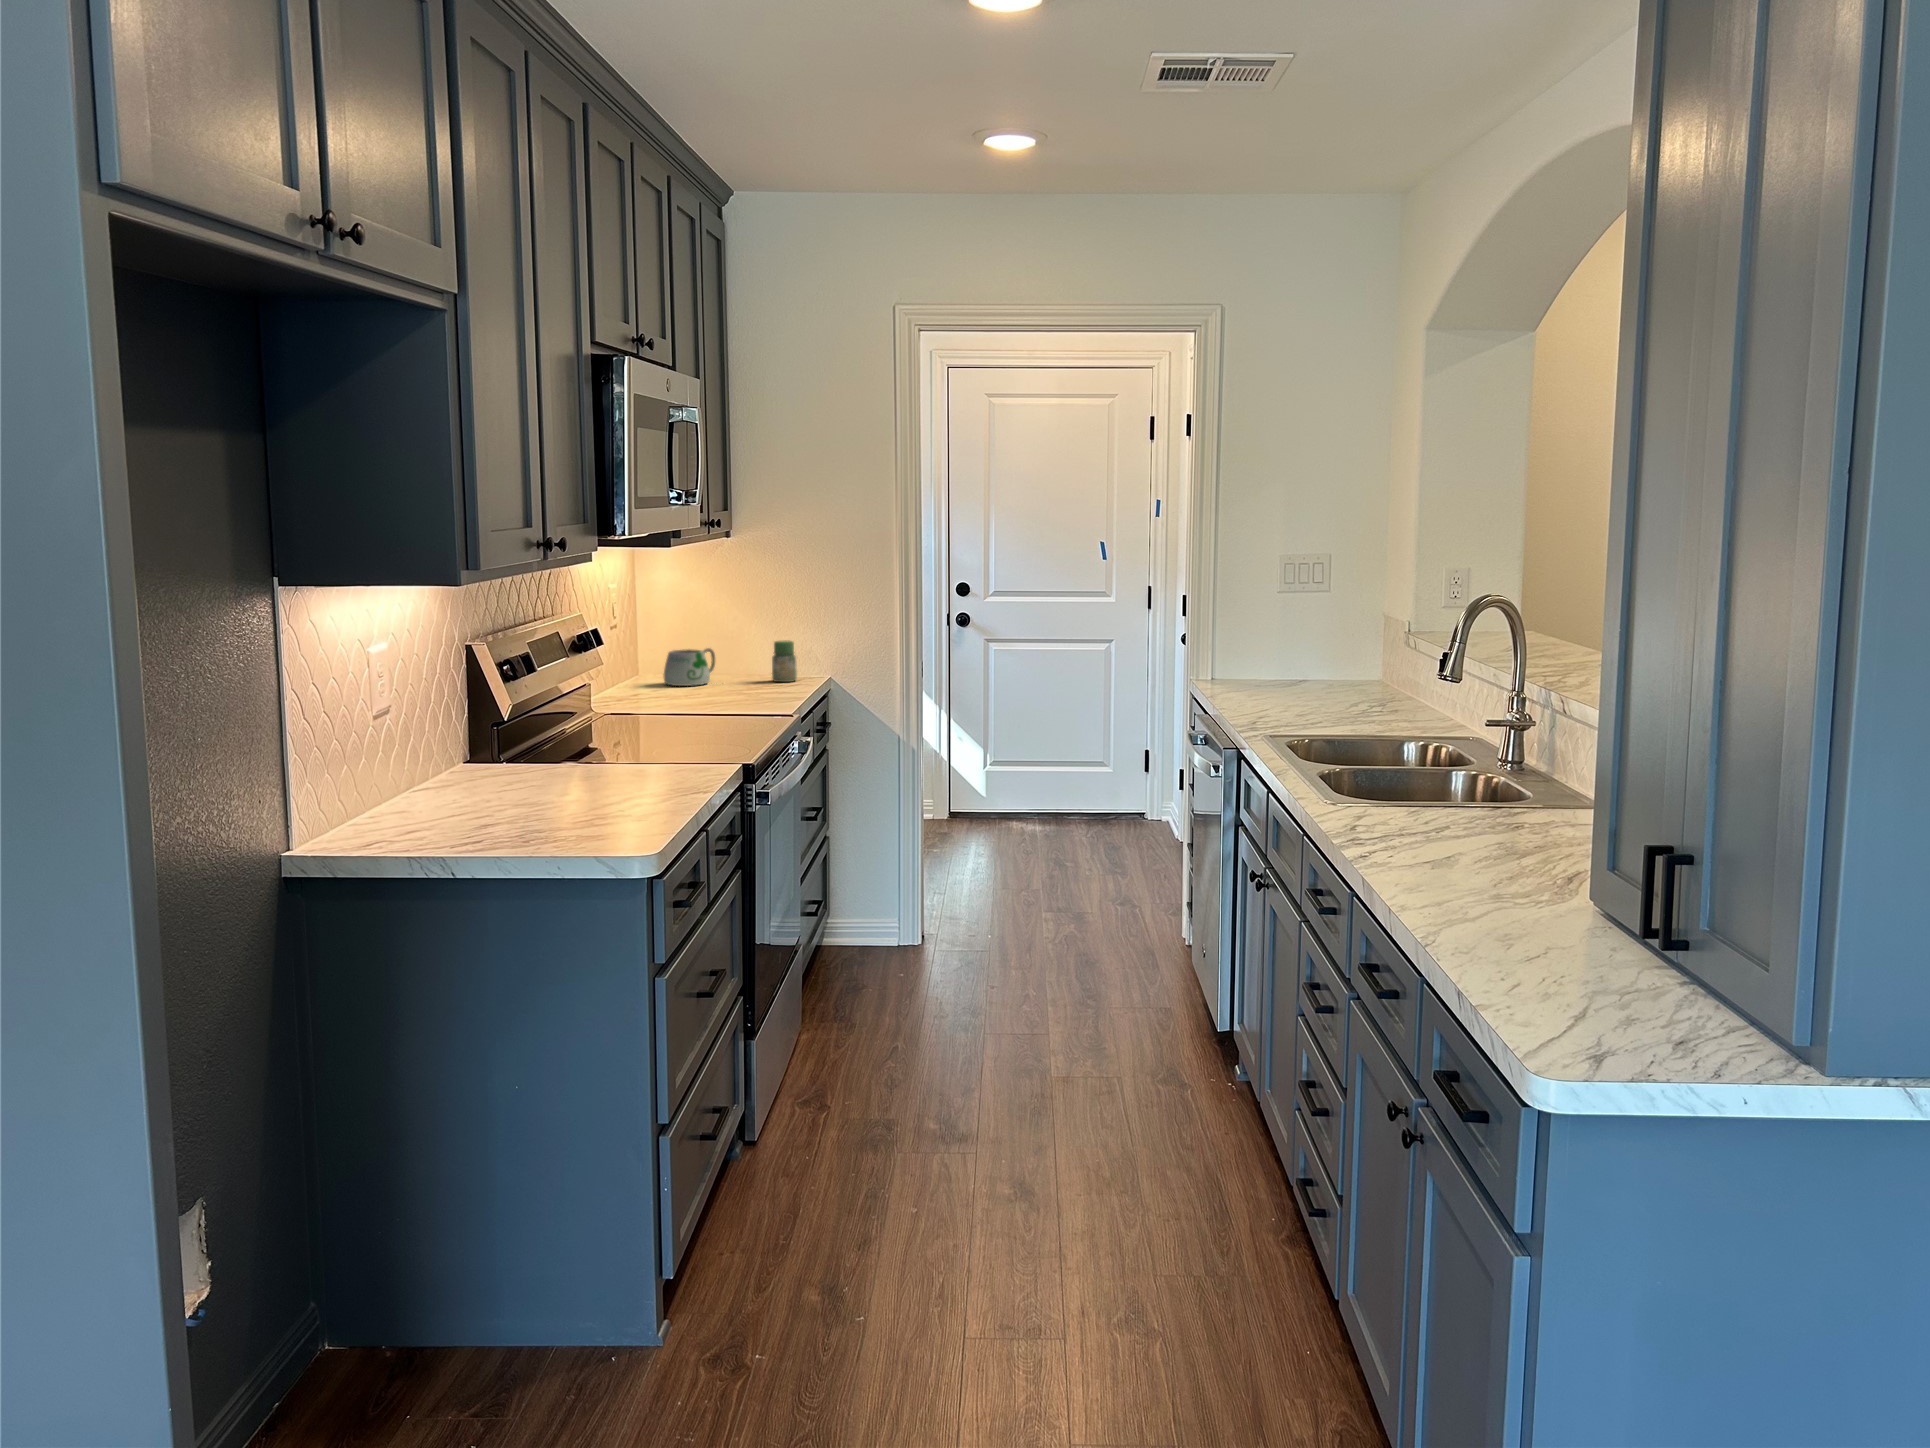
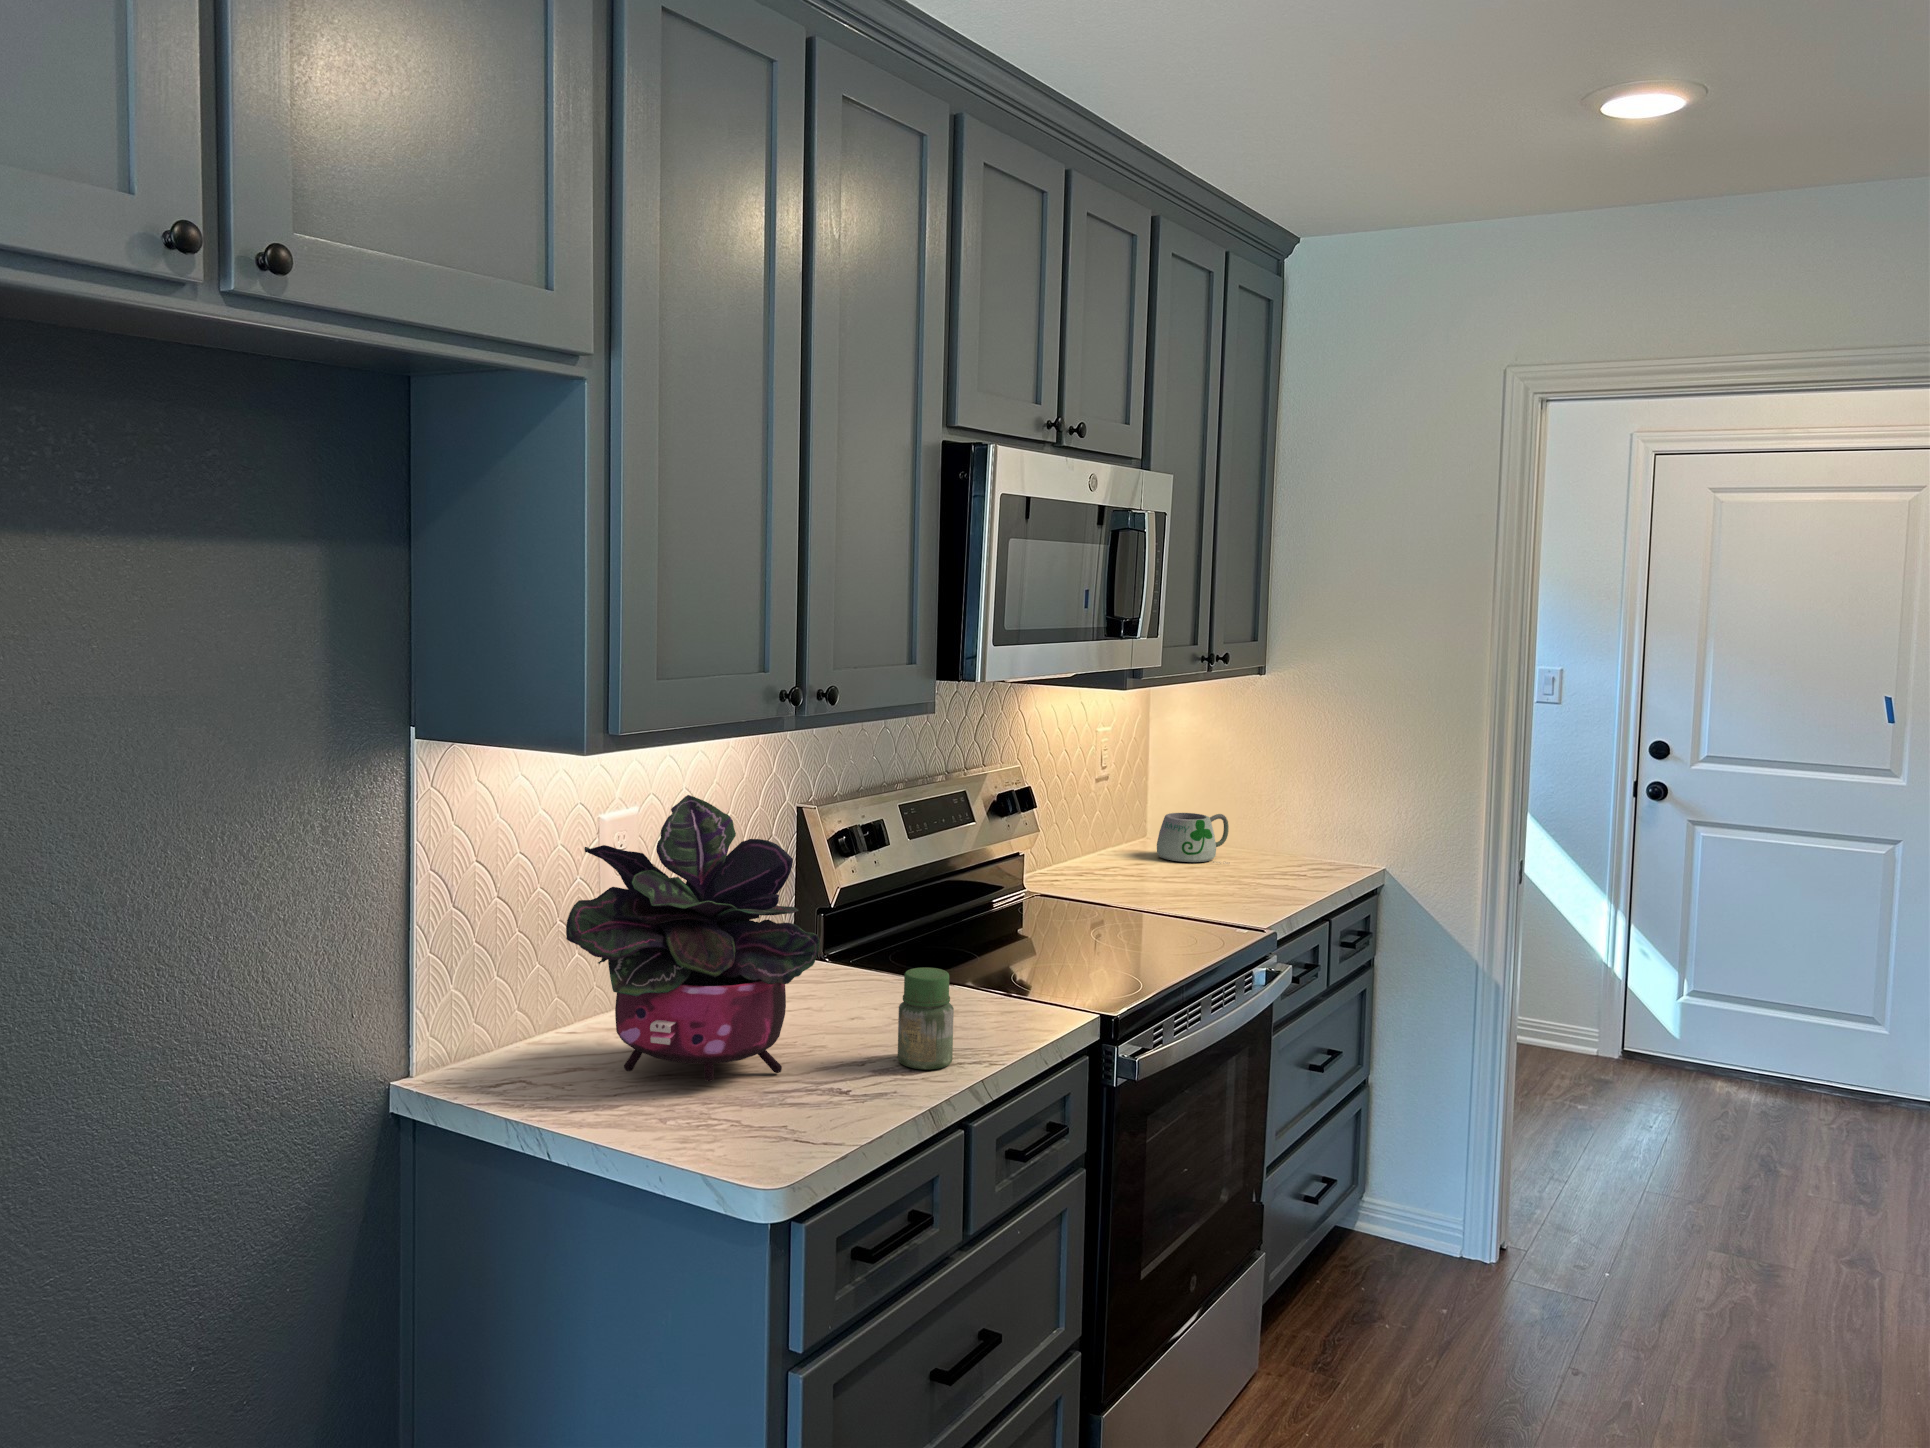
potted plant: none [404,619,601,824] -> present [566,795,820,1082]
jar: present [772,640,797,682] -> present [898,968,954,1069]

